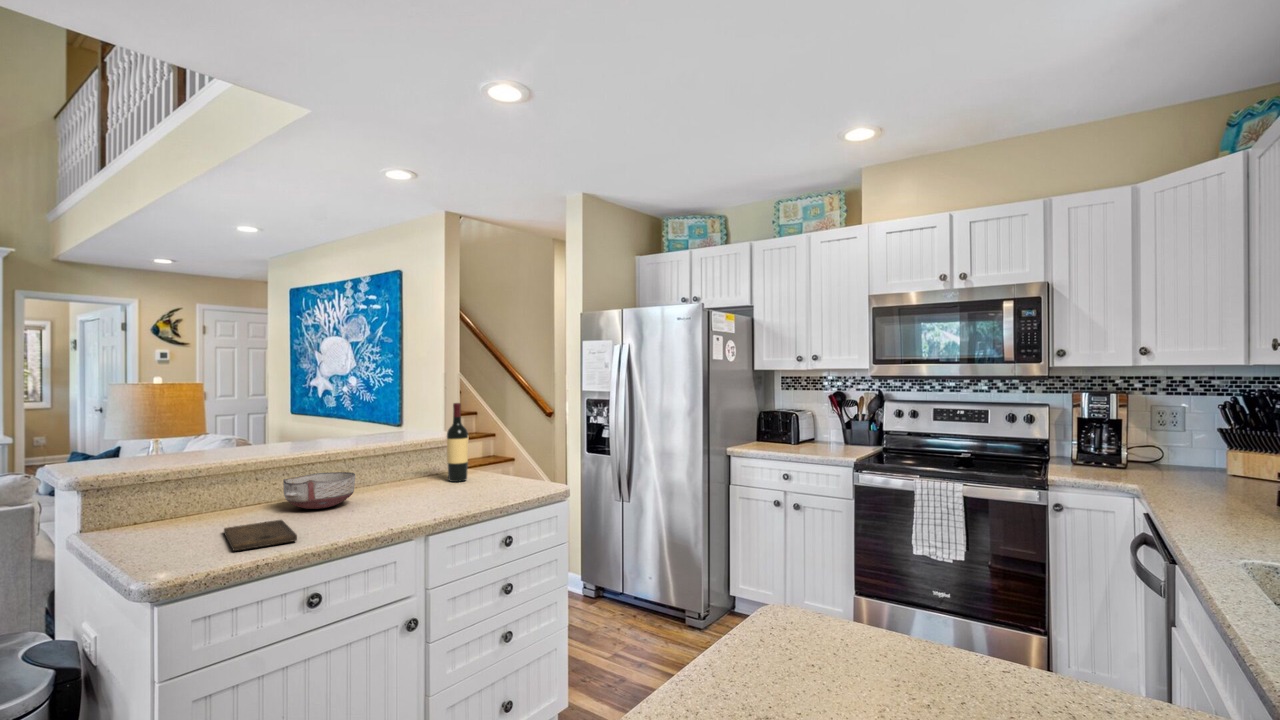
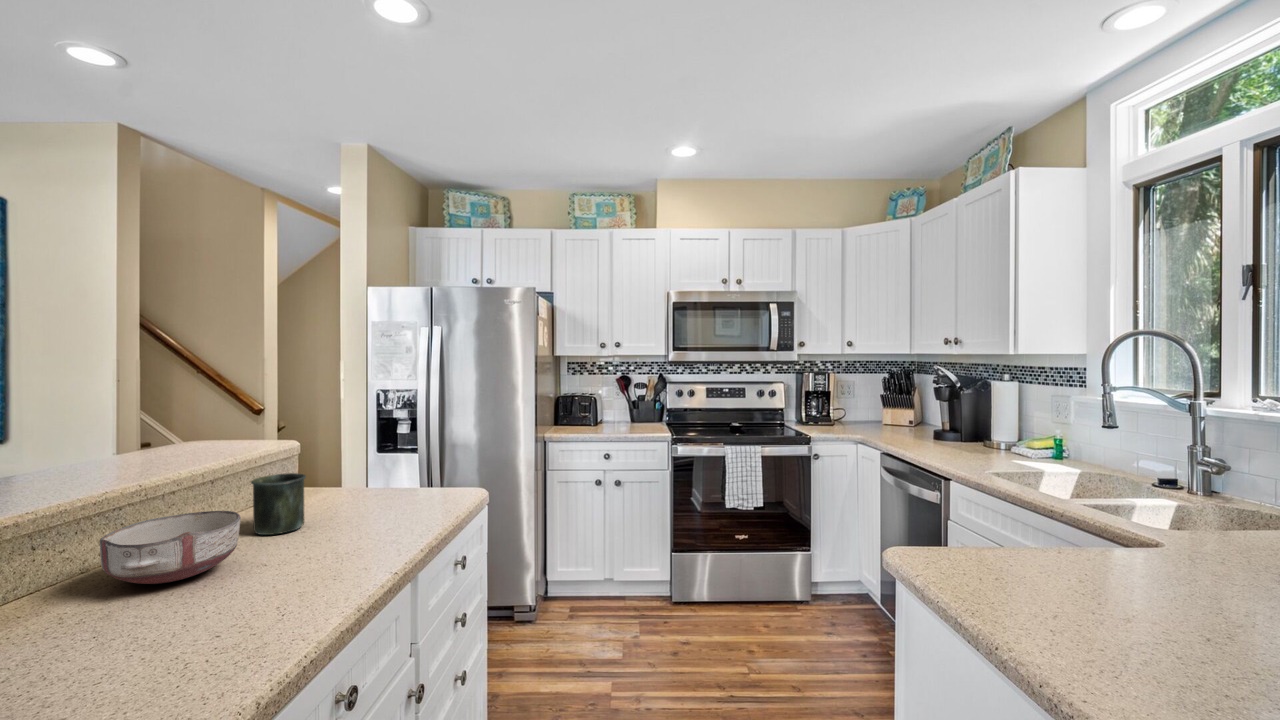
wine bottle: present [447,403,468,482] -> none [304,395,336,505]
mug: none [388,456,428,495] -> present [251,473,306,535]
cutting board: present [224,520,297,551] -> none [67,610,283,686]

